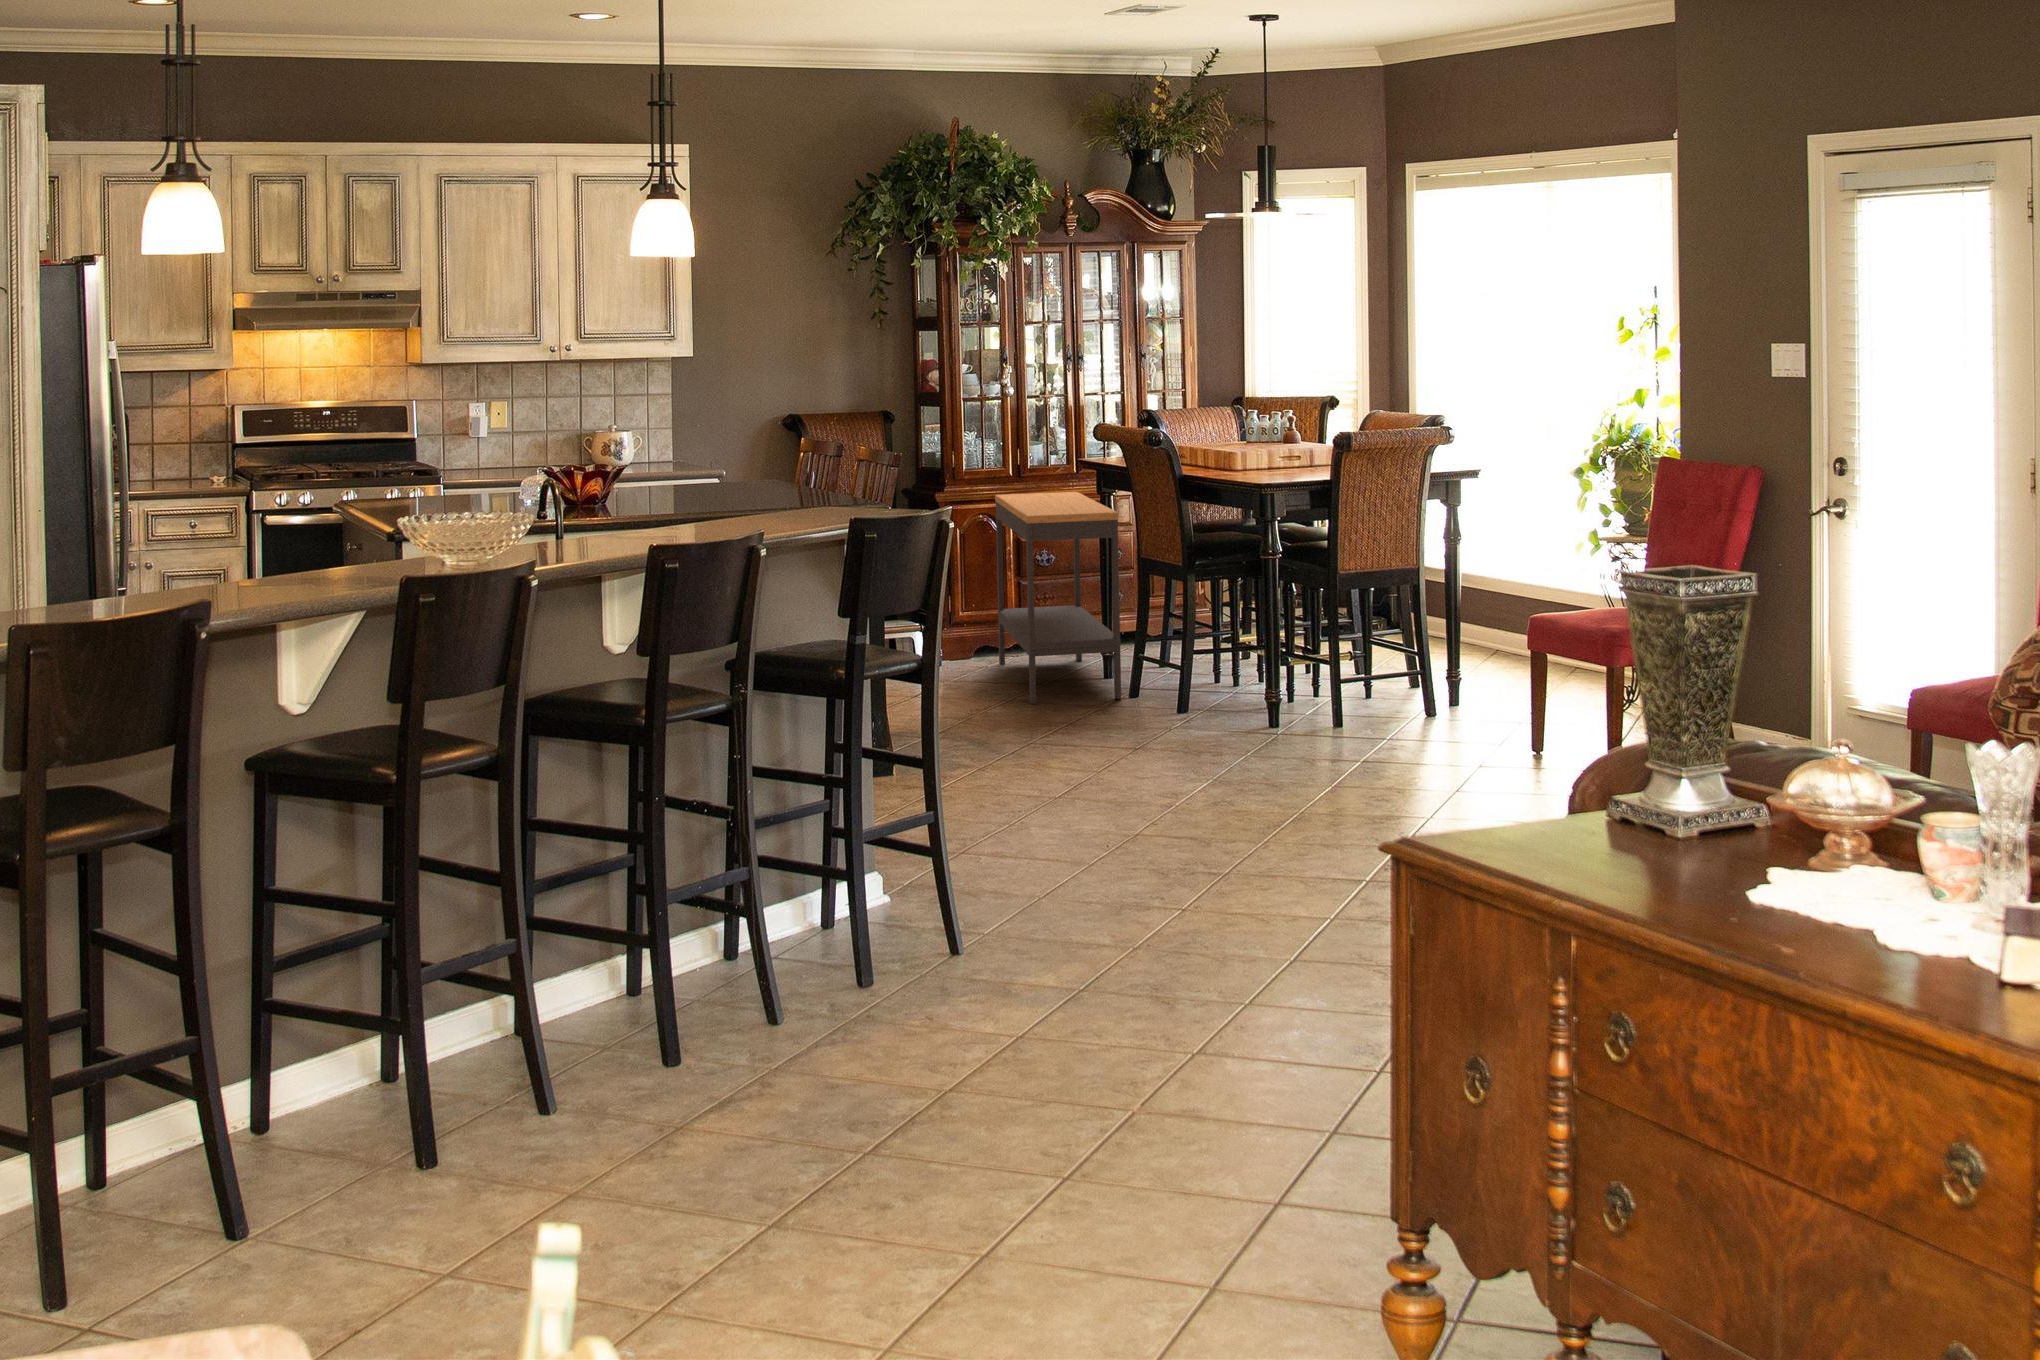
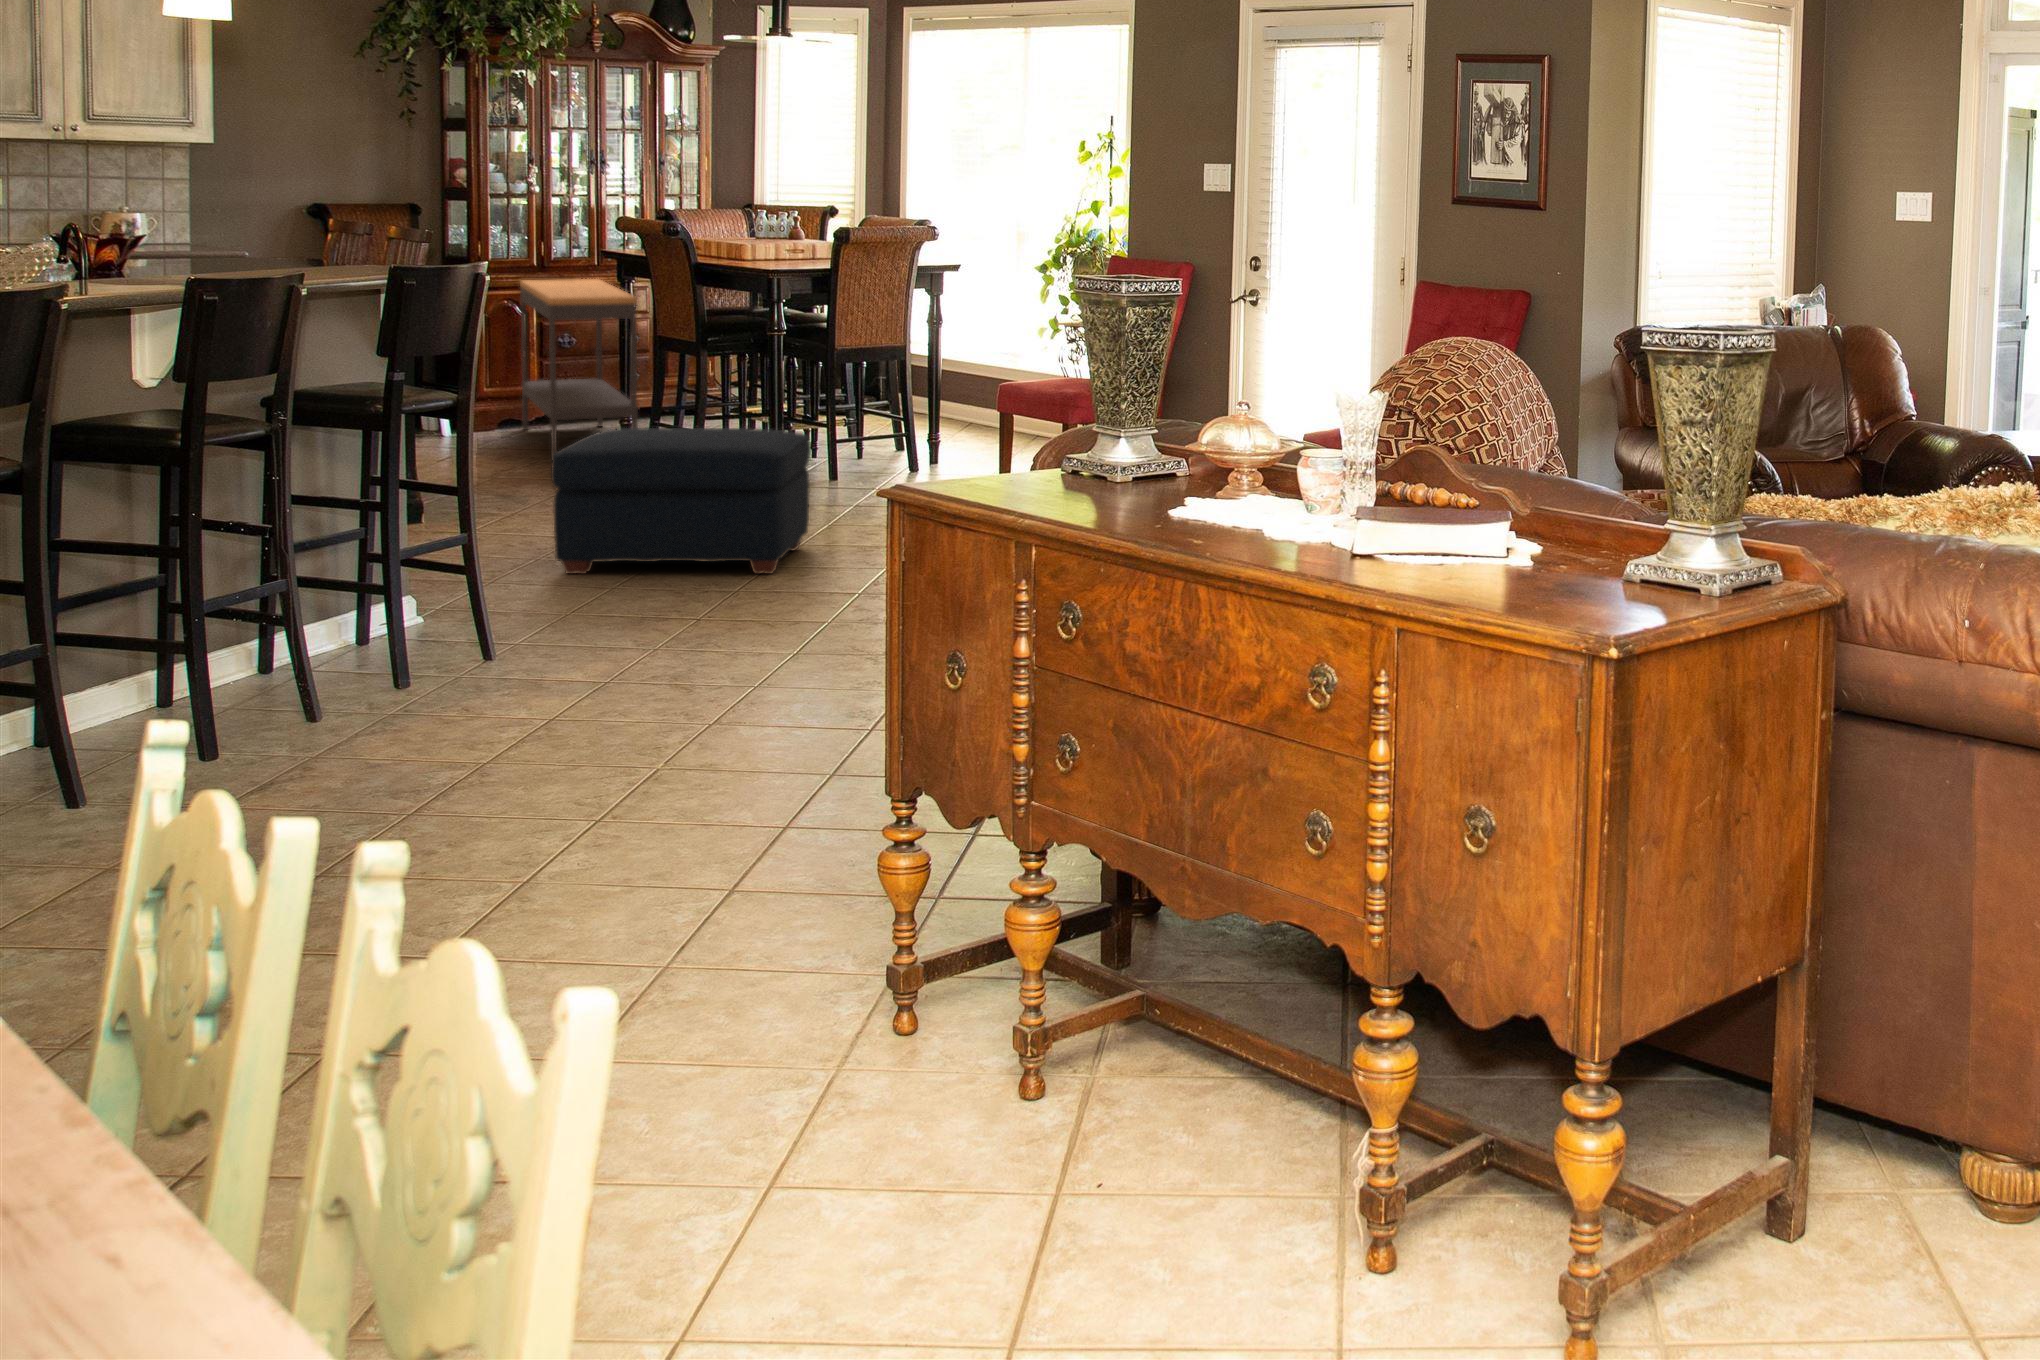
ottoman: none [1035,676,1326,862] -> present [551,428,811,574]

